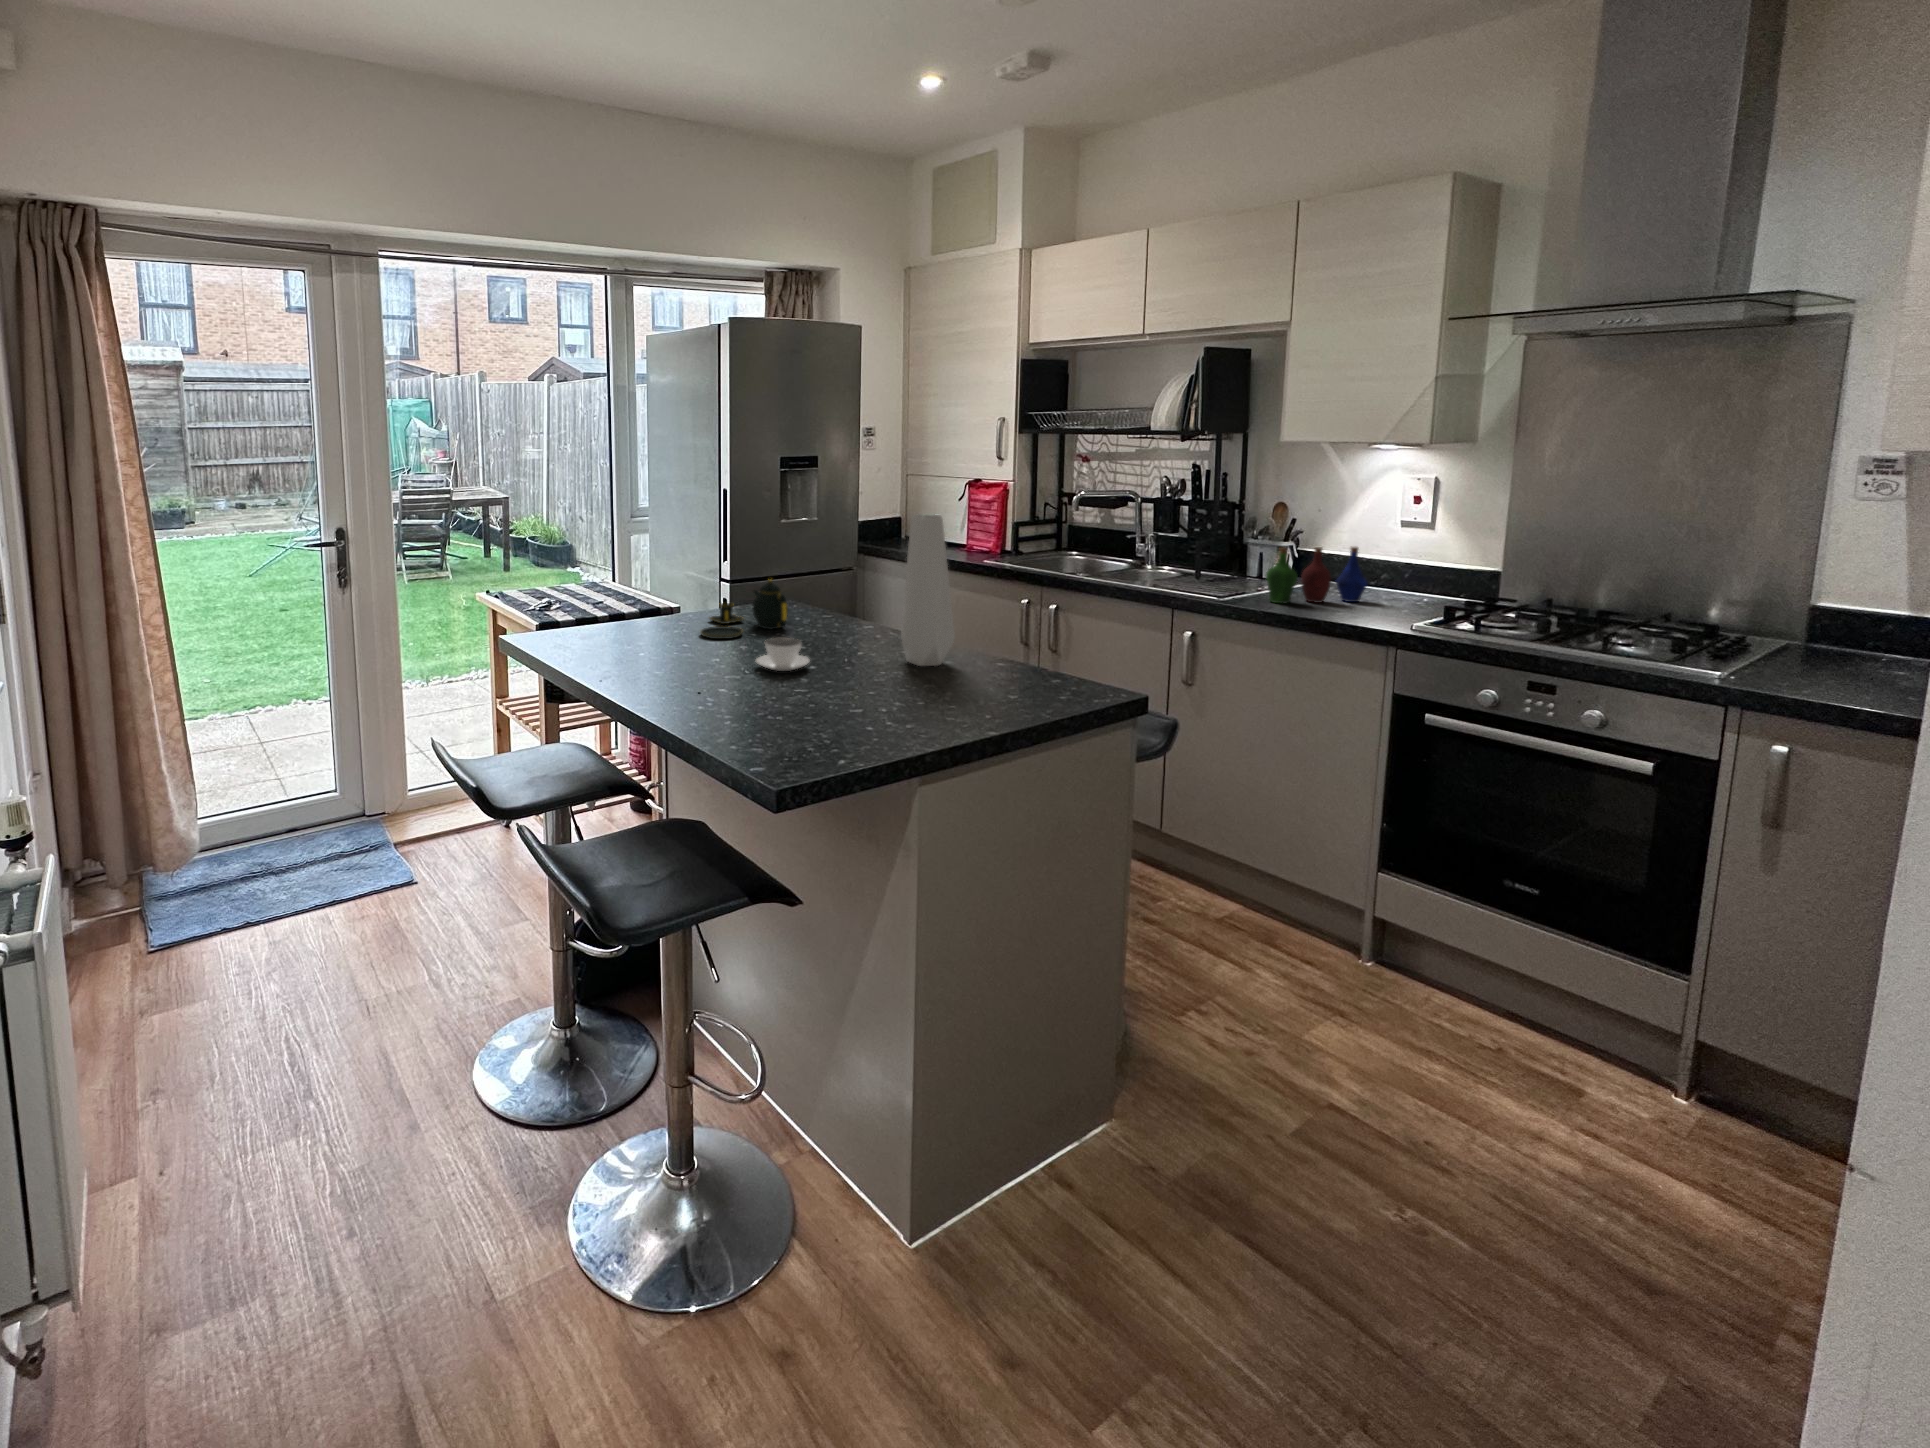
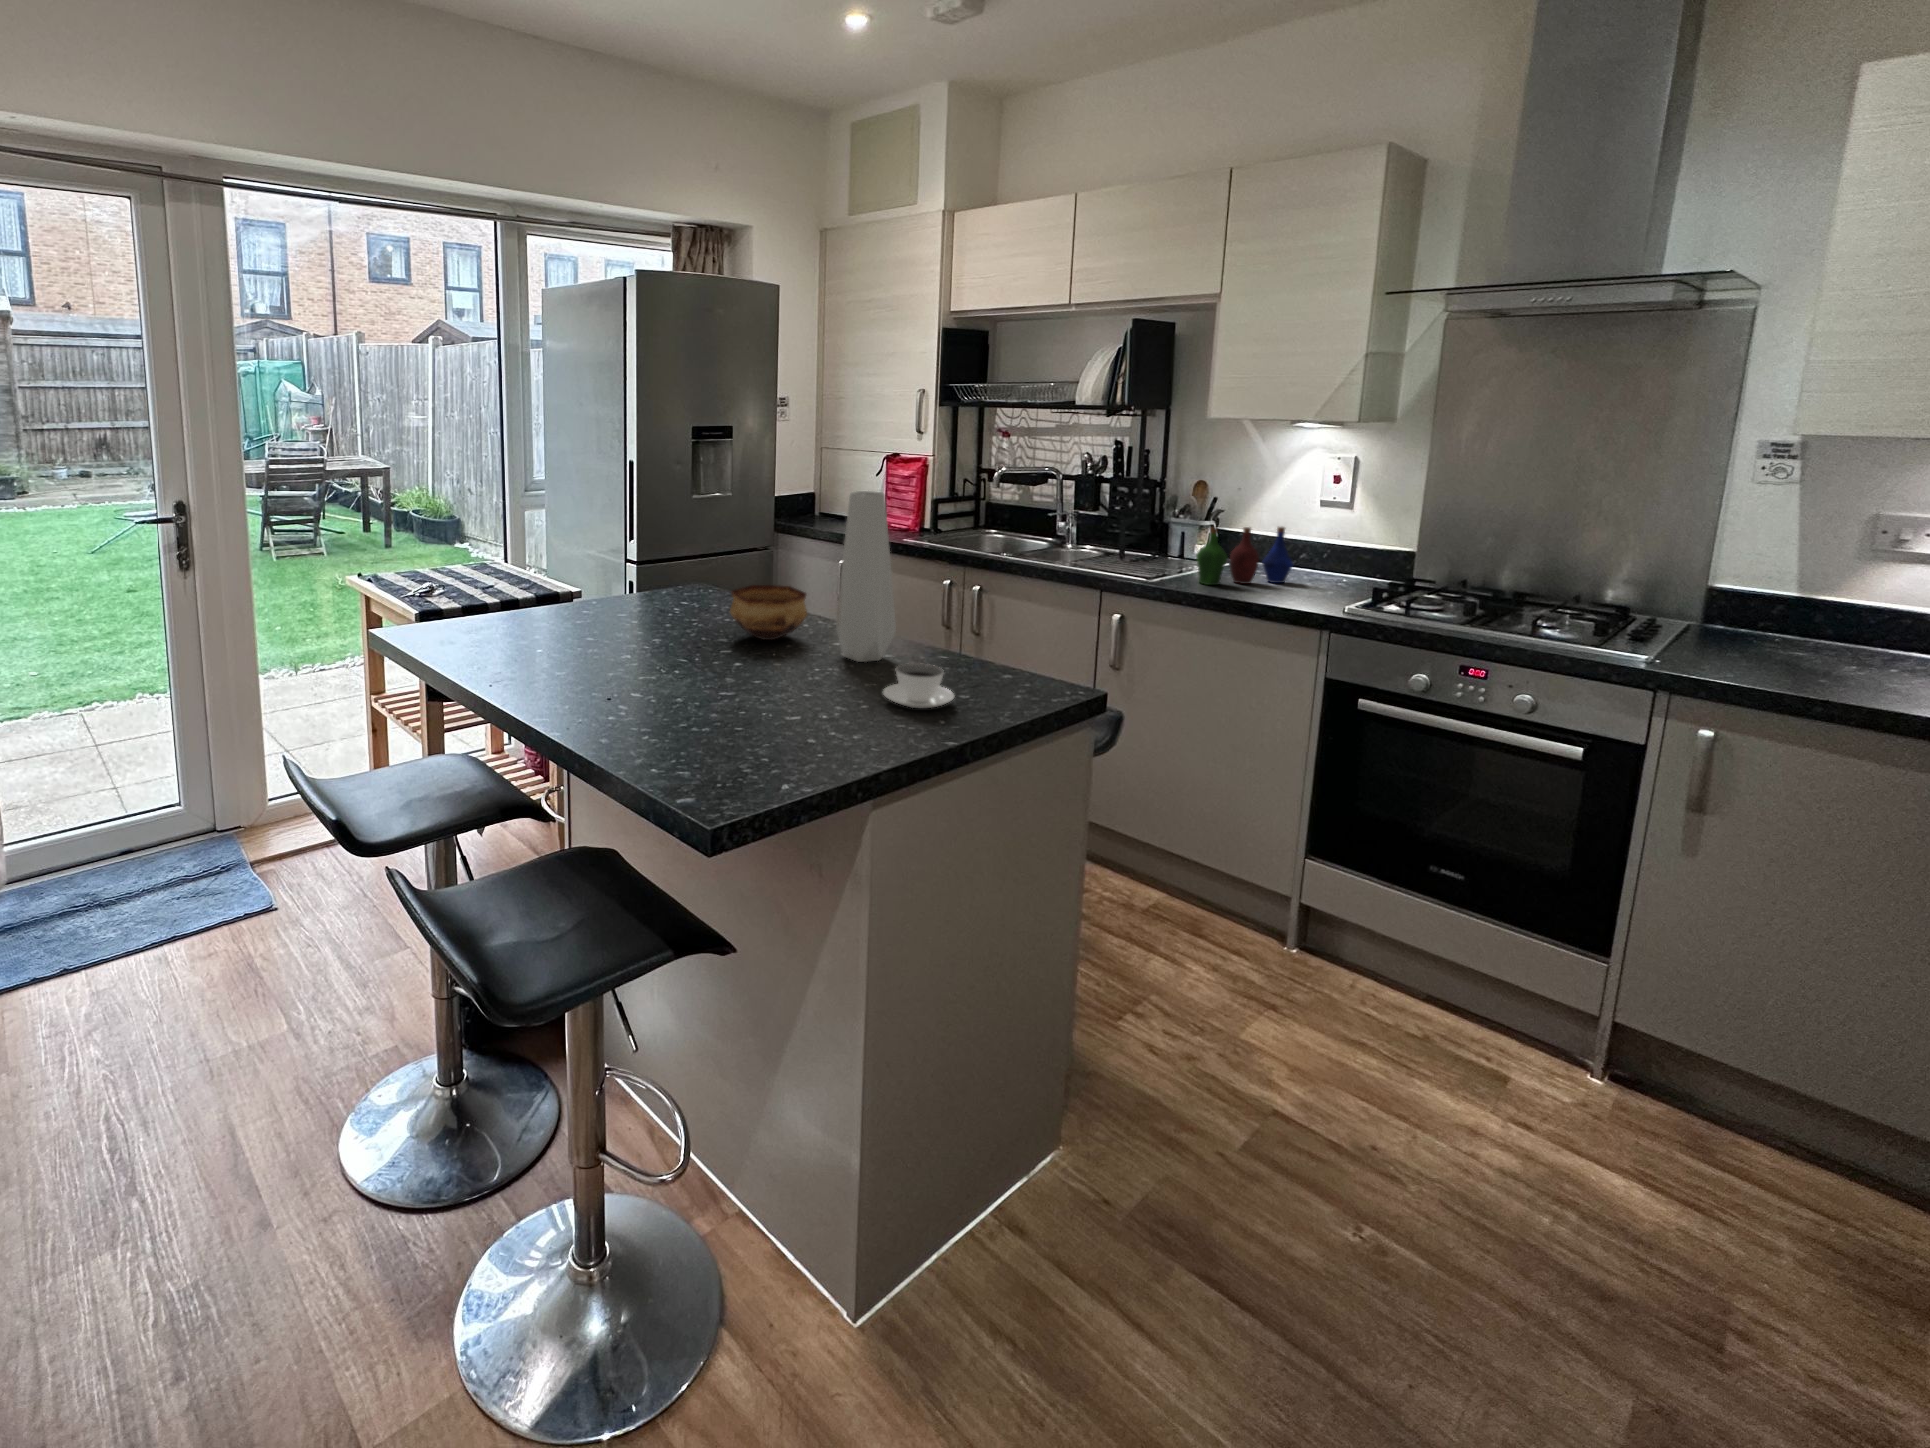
teapot: present [701,579,788,639] -> none [607,563,707,632]
bowl: none [807,598,877,647] -> present [730,585,807,640]
cup: present [756,638,810,671] -> present [883,663,954,708]

